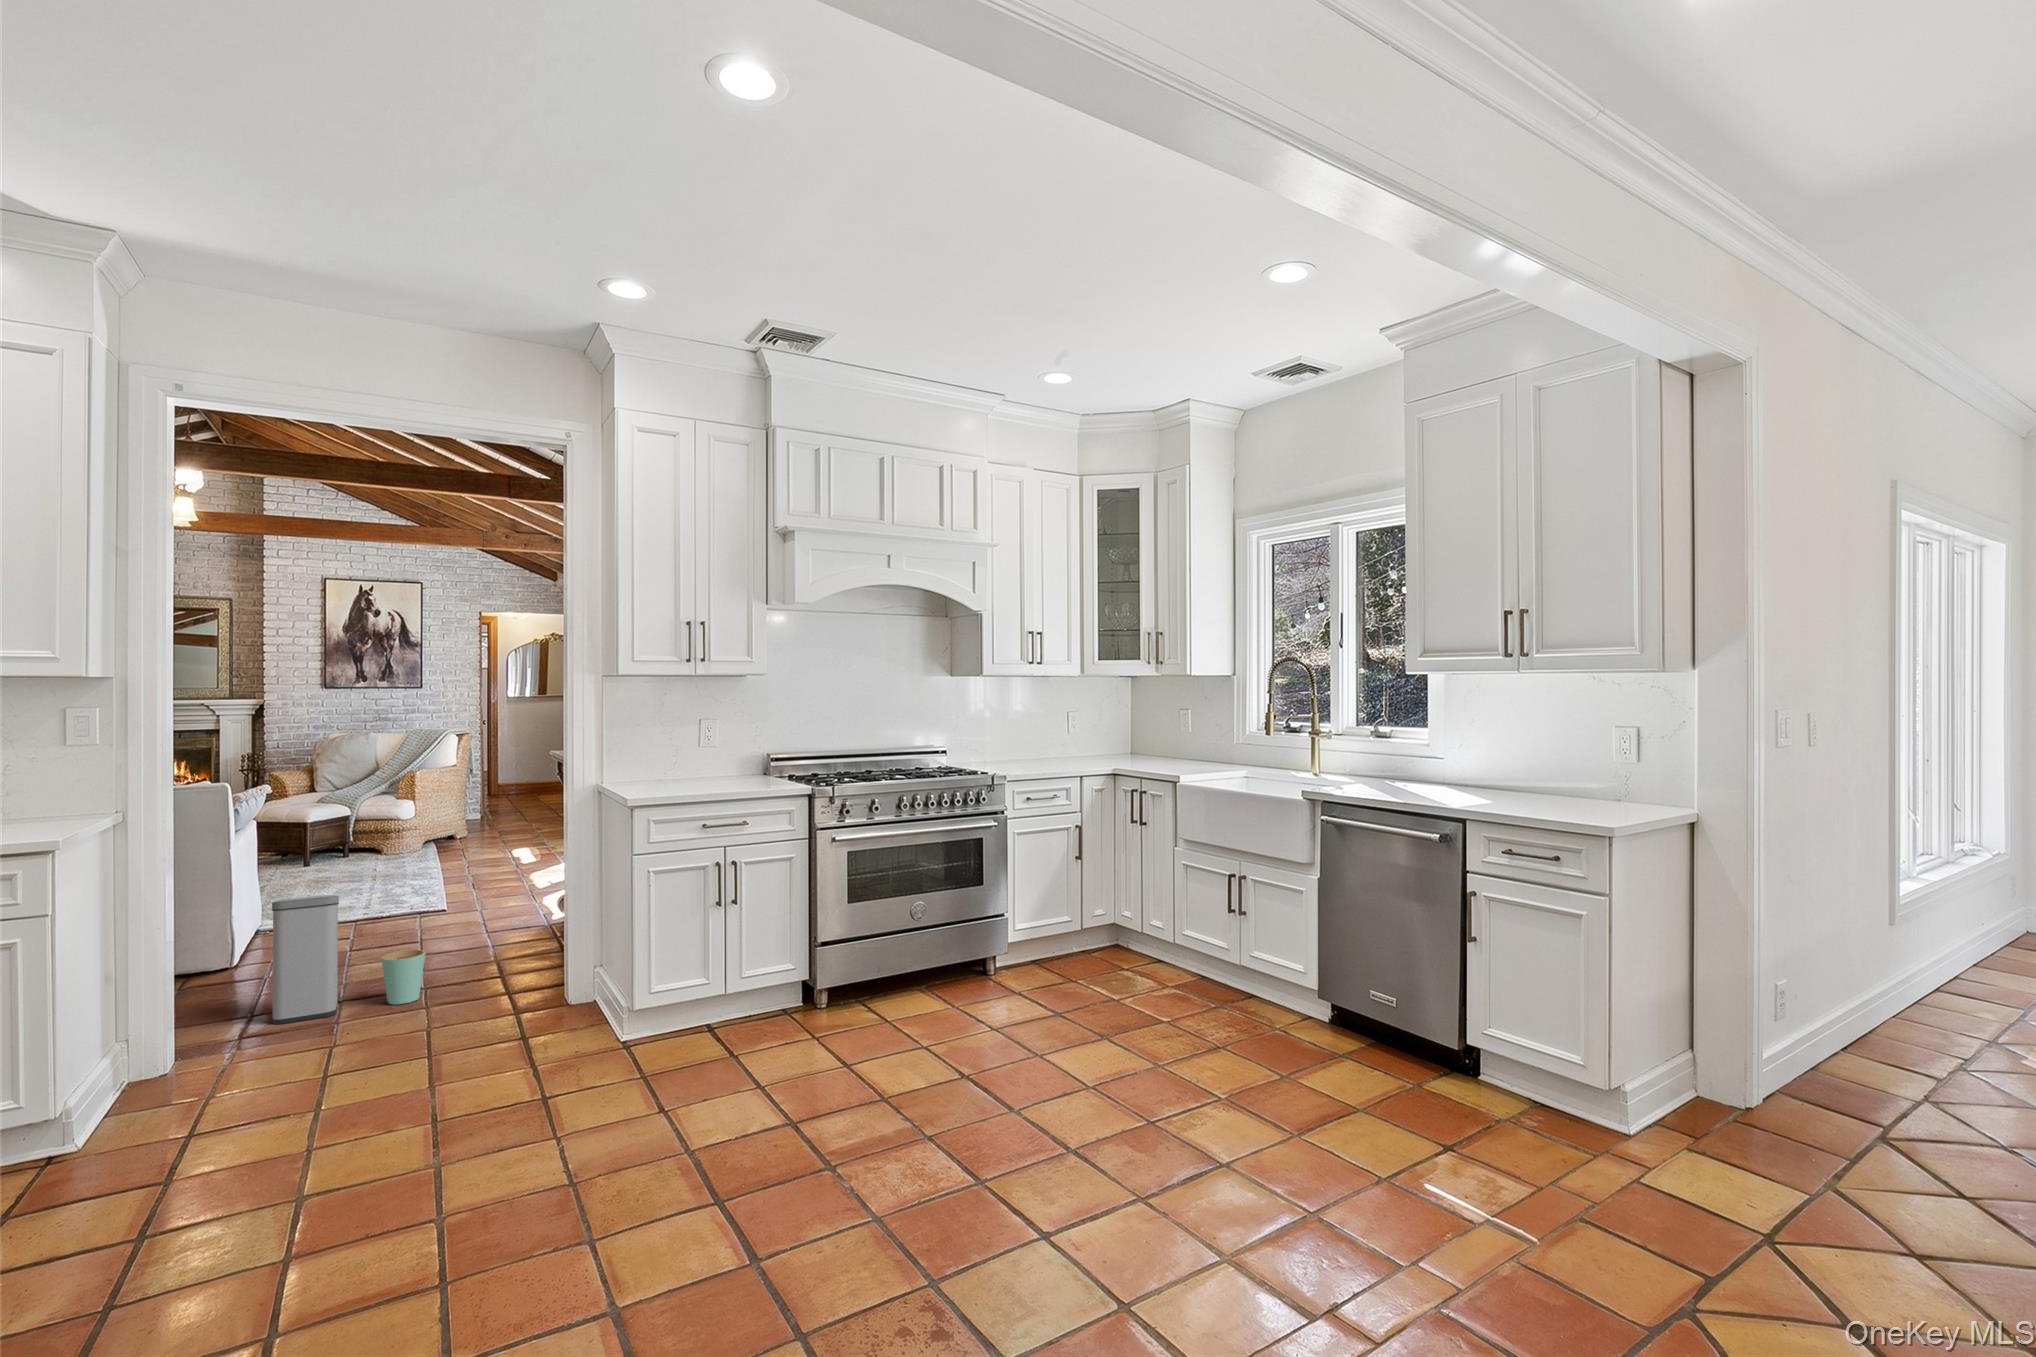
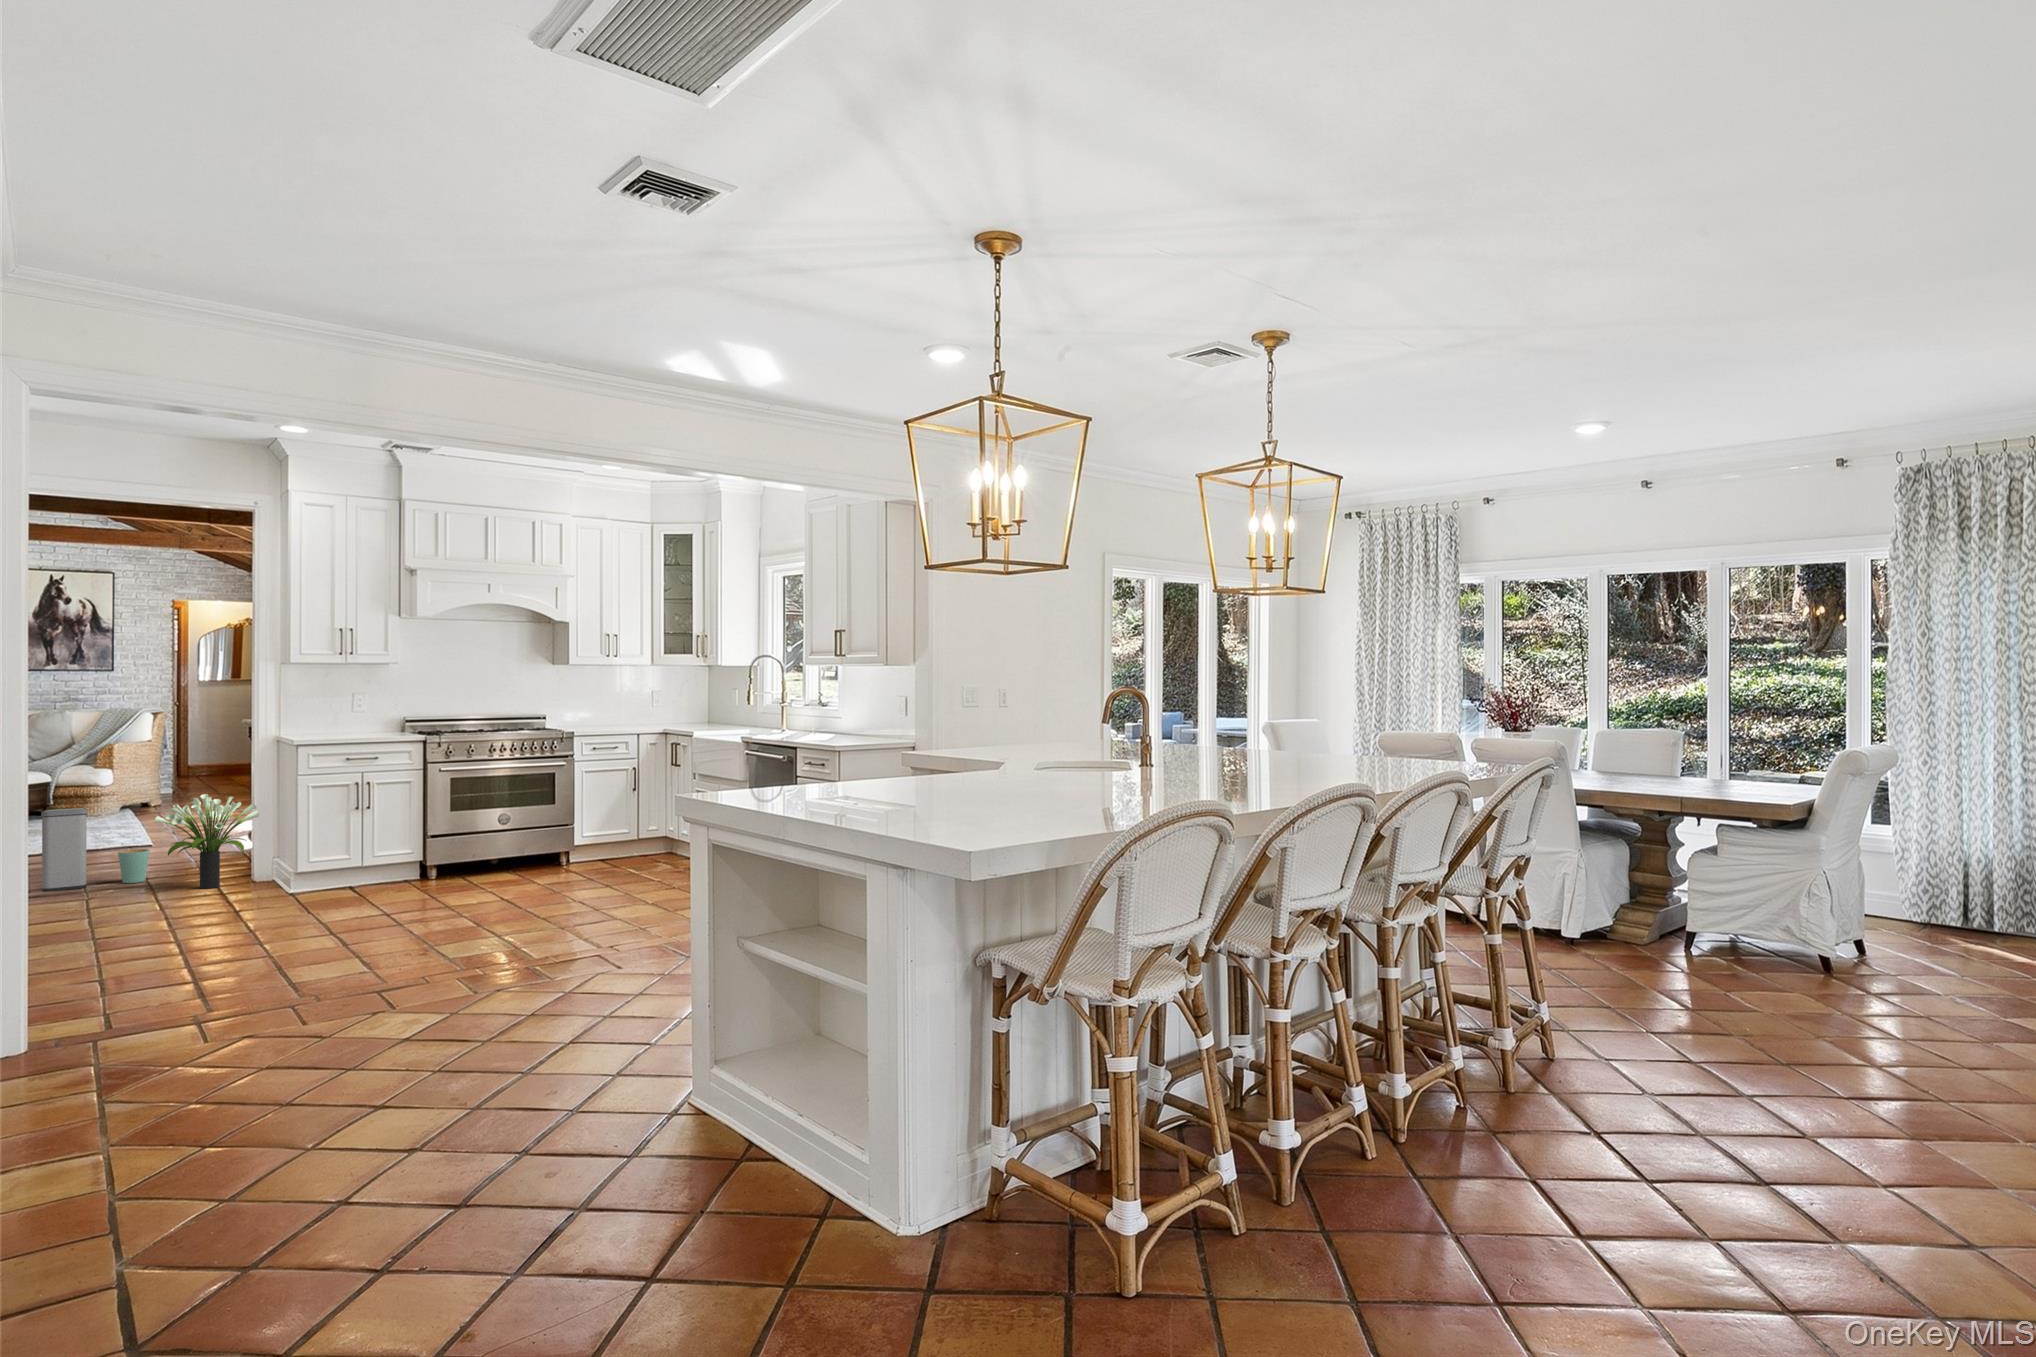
potted plant: none [425,877,575,1025] -> present [155,794,259,889]

